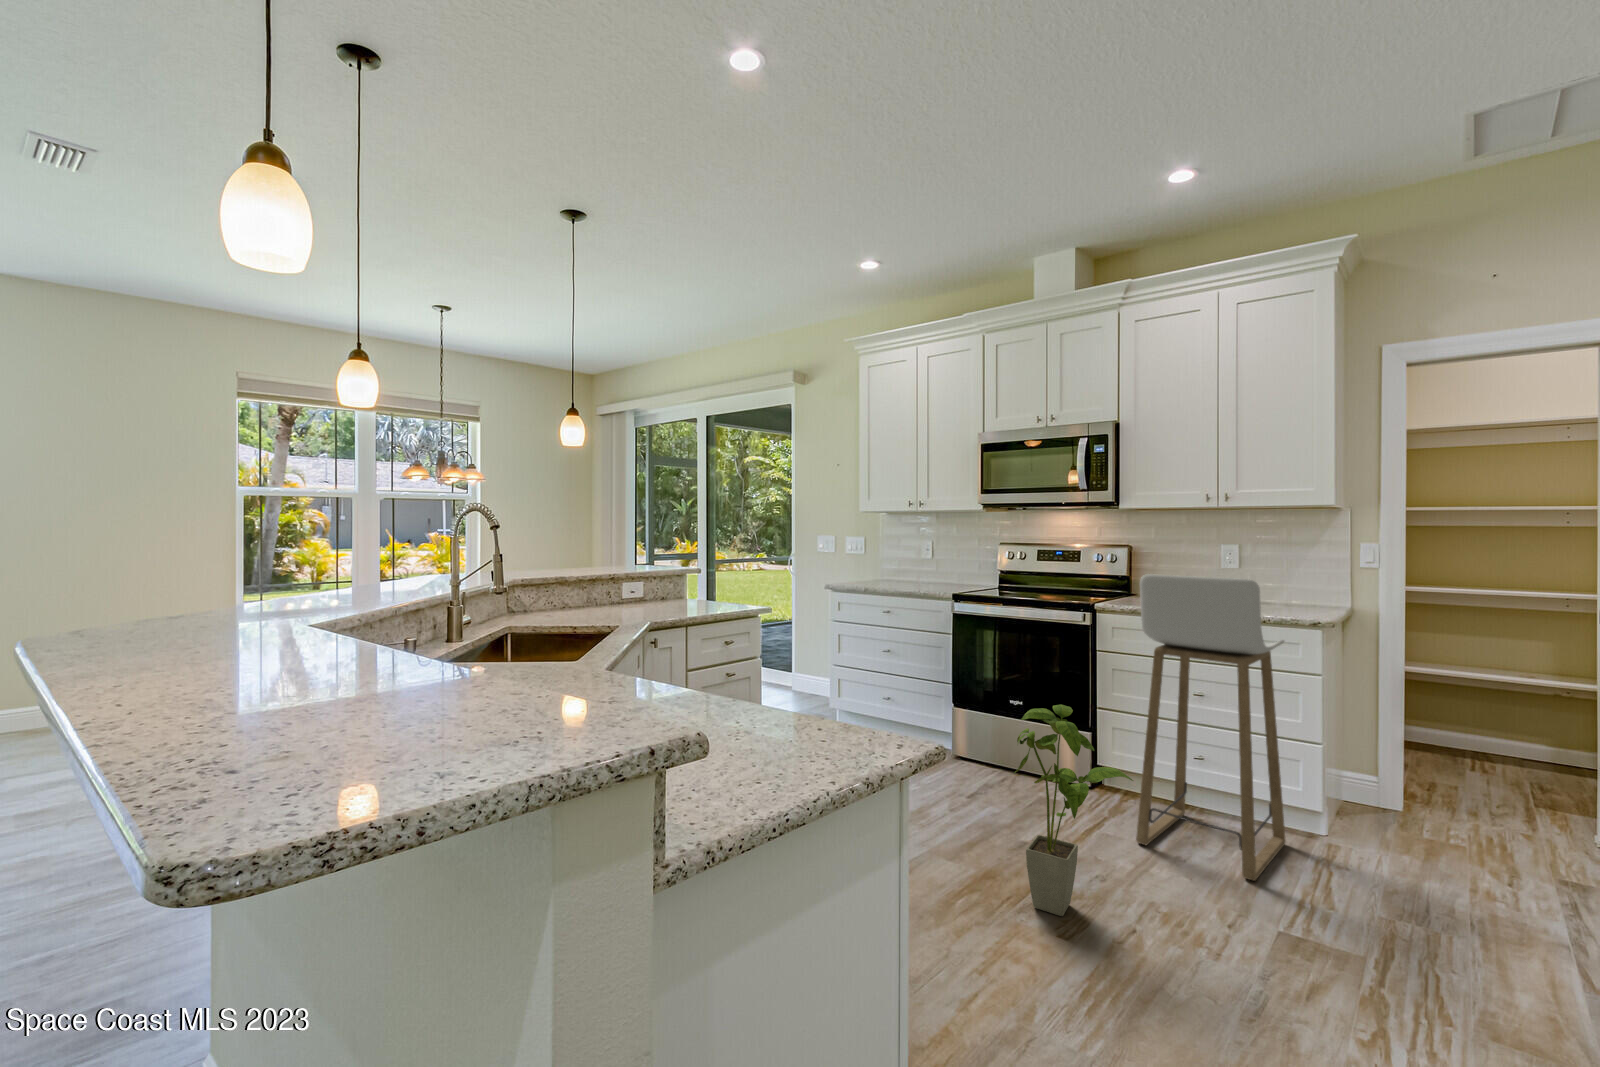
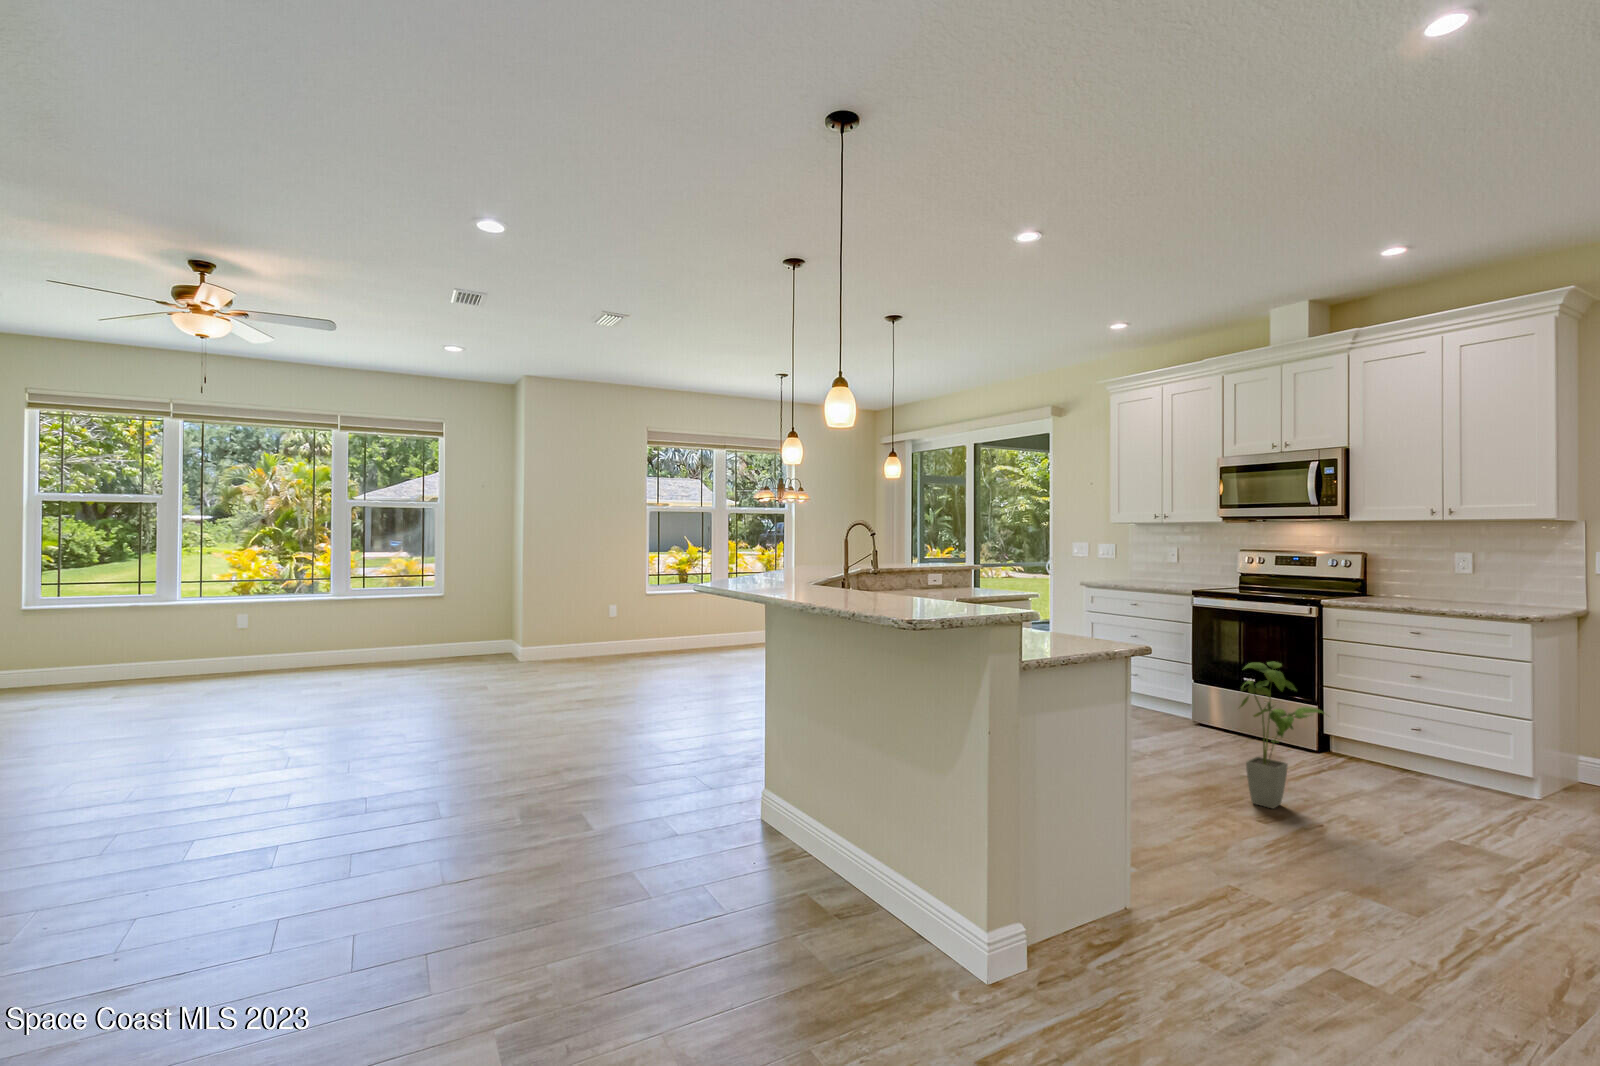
bar stool: present [1136,574,1286,881] -> none [1348,574,1488,809]

